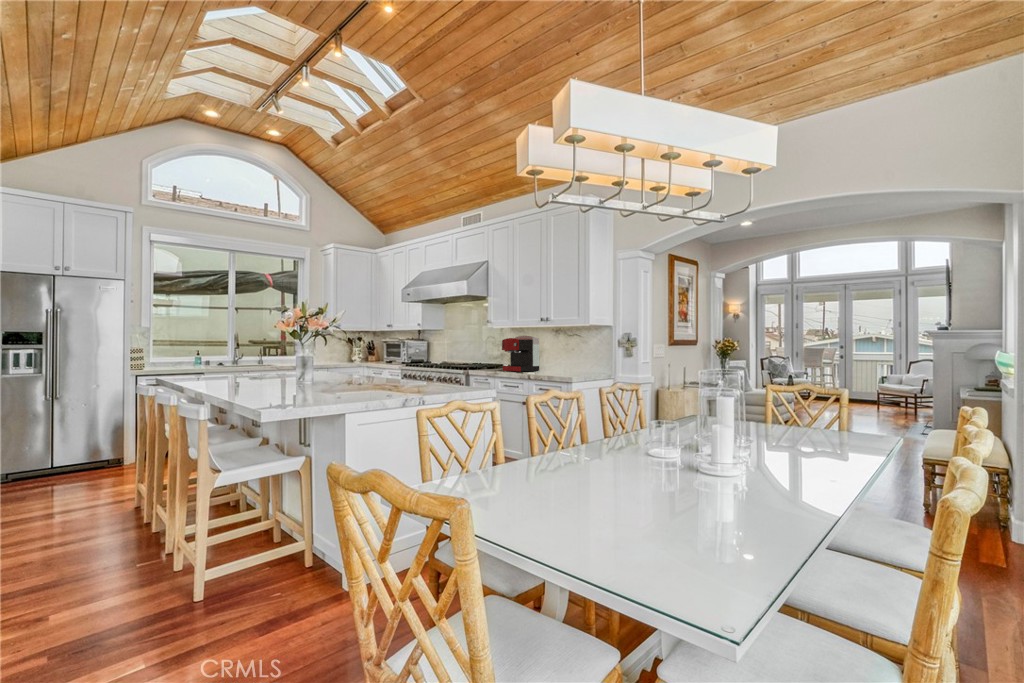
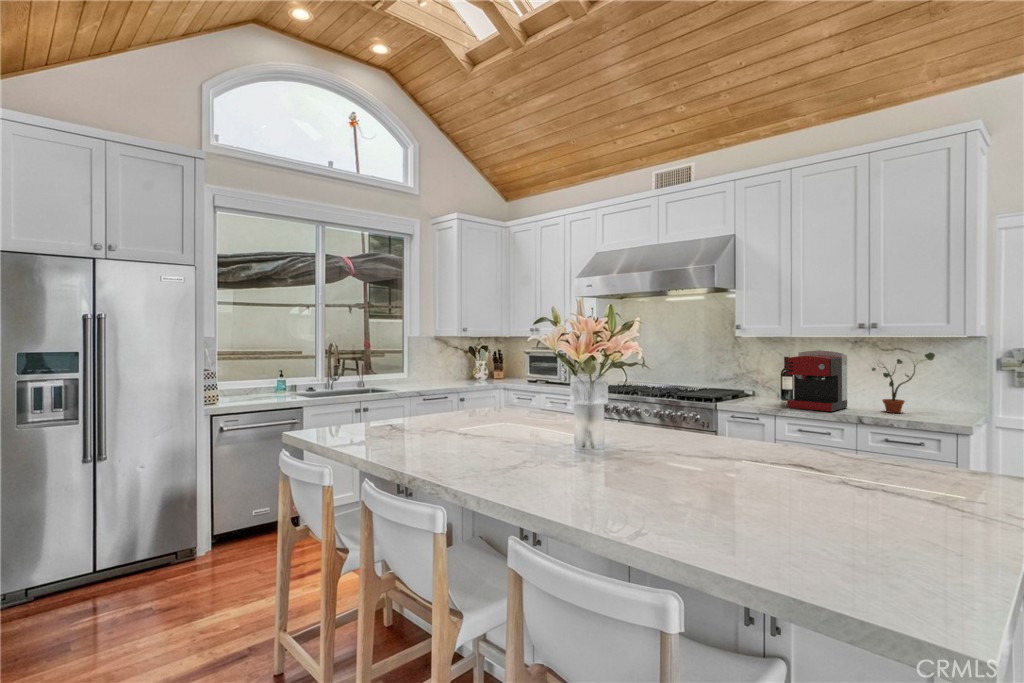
potted plant: none [549,336,584,373] -> present [872,353,935,413]

